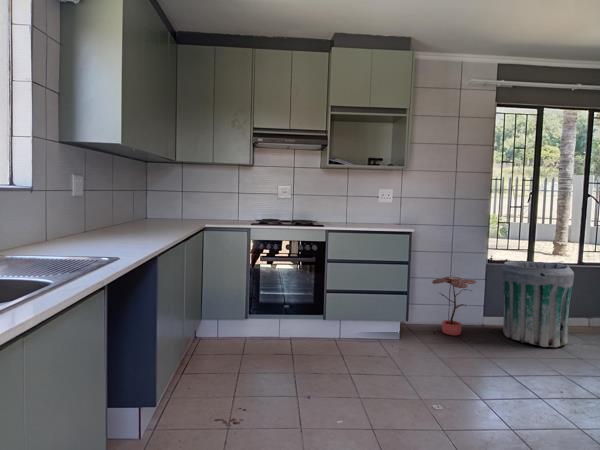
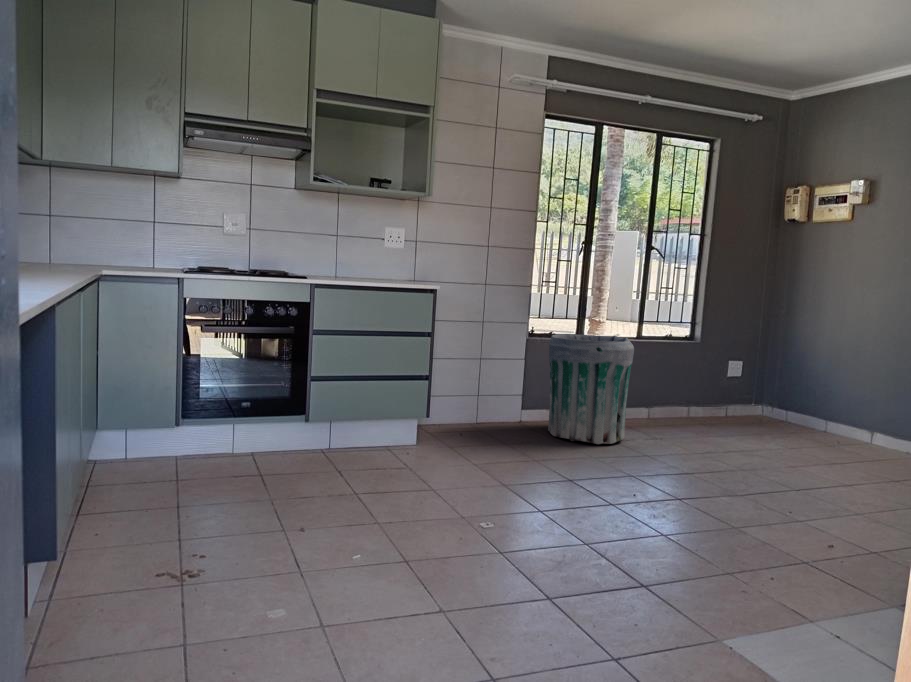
potted plant: present [432,277,476,335] -> none [459,356,517,438]

